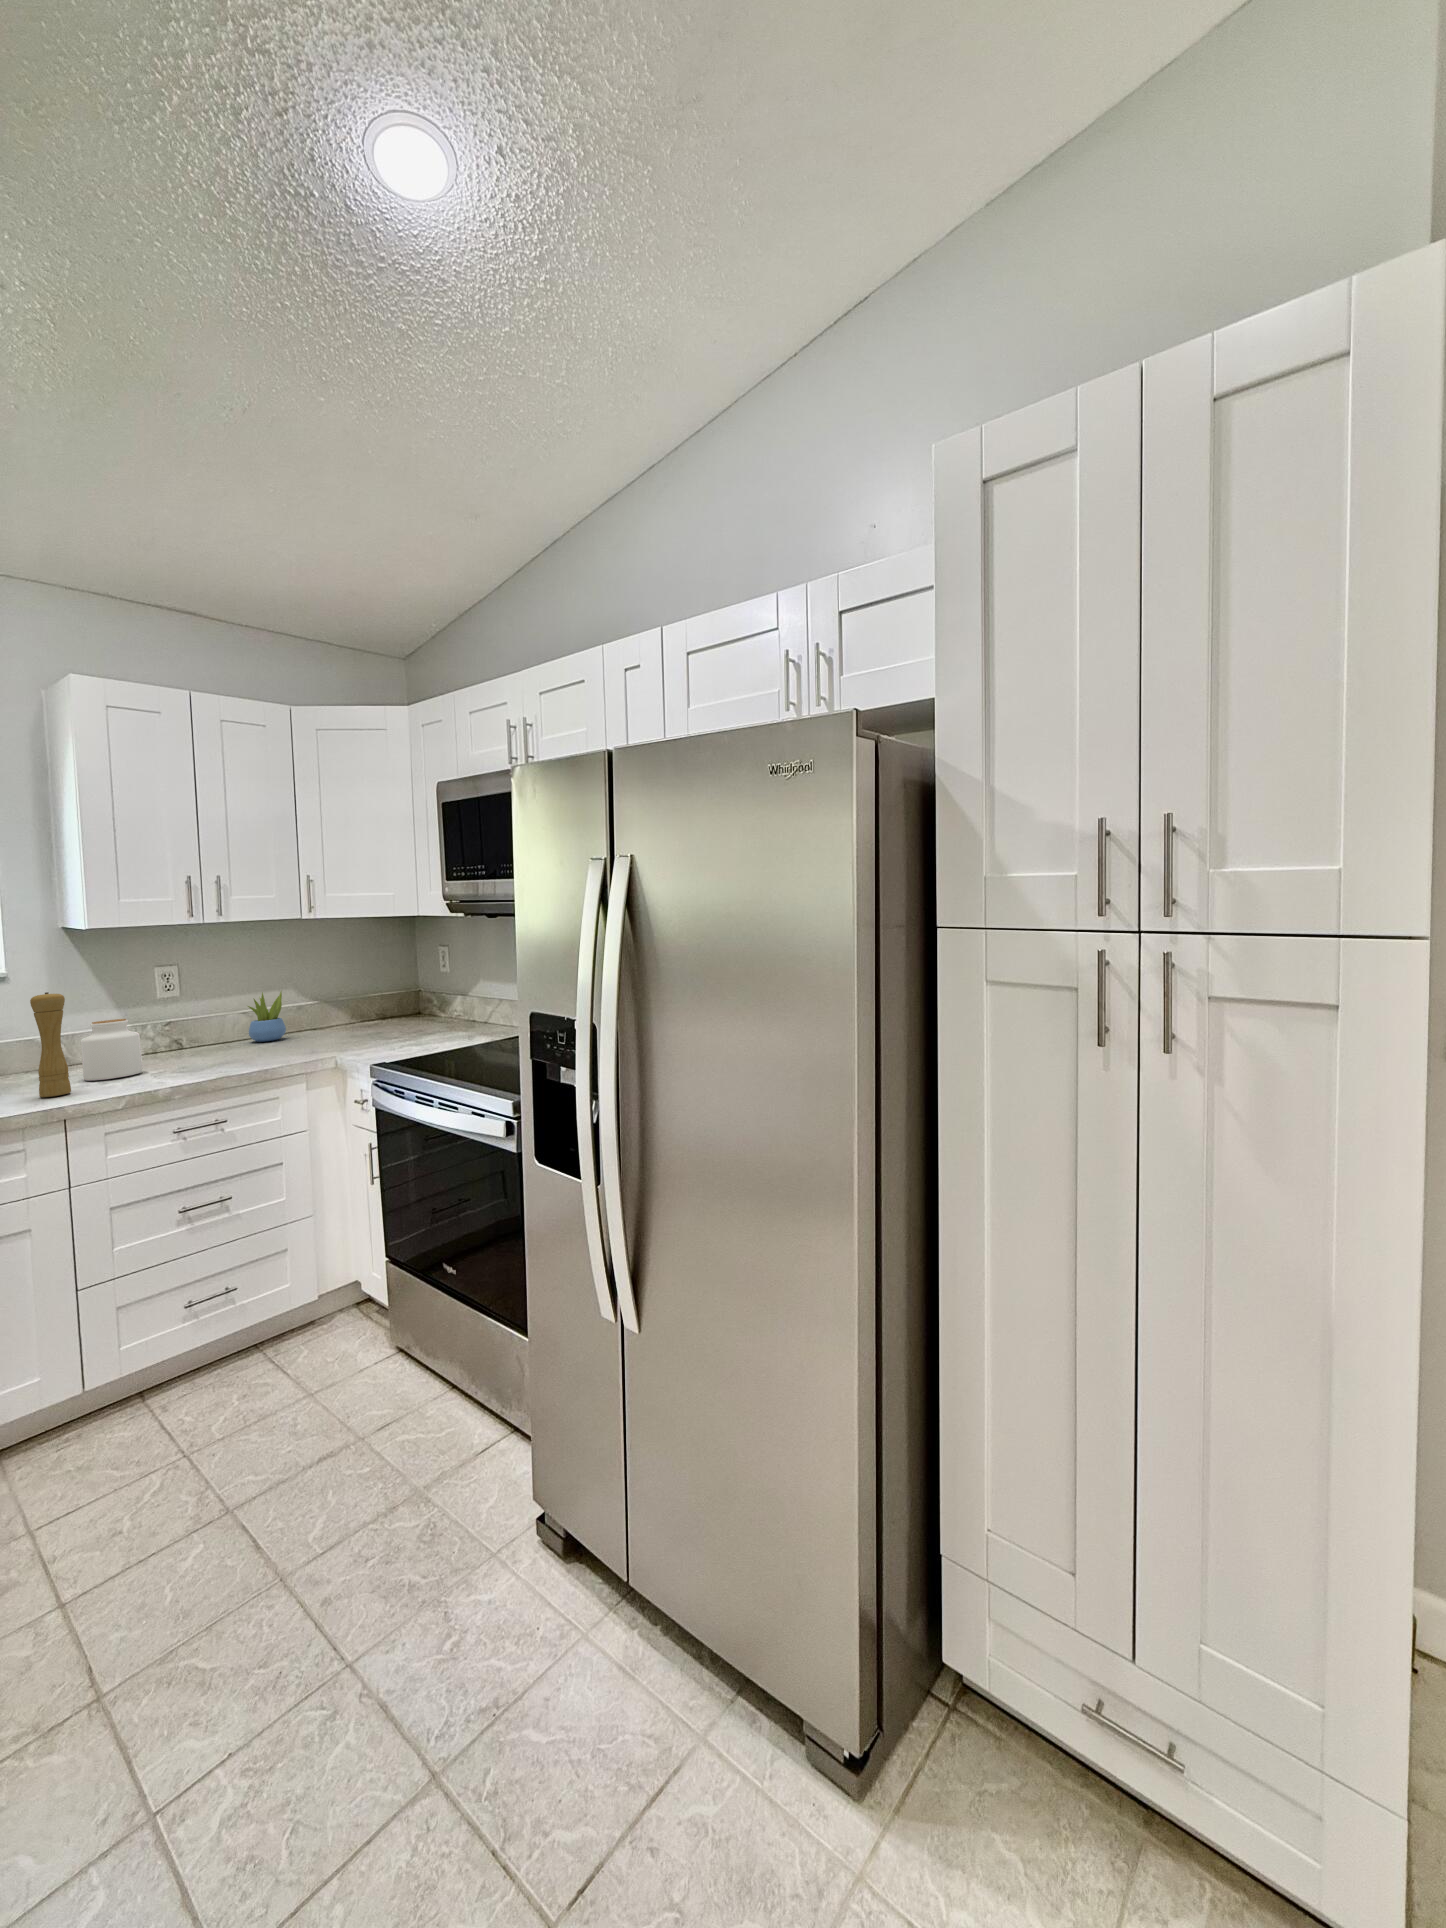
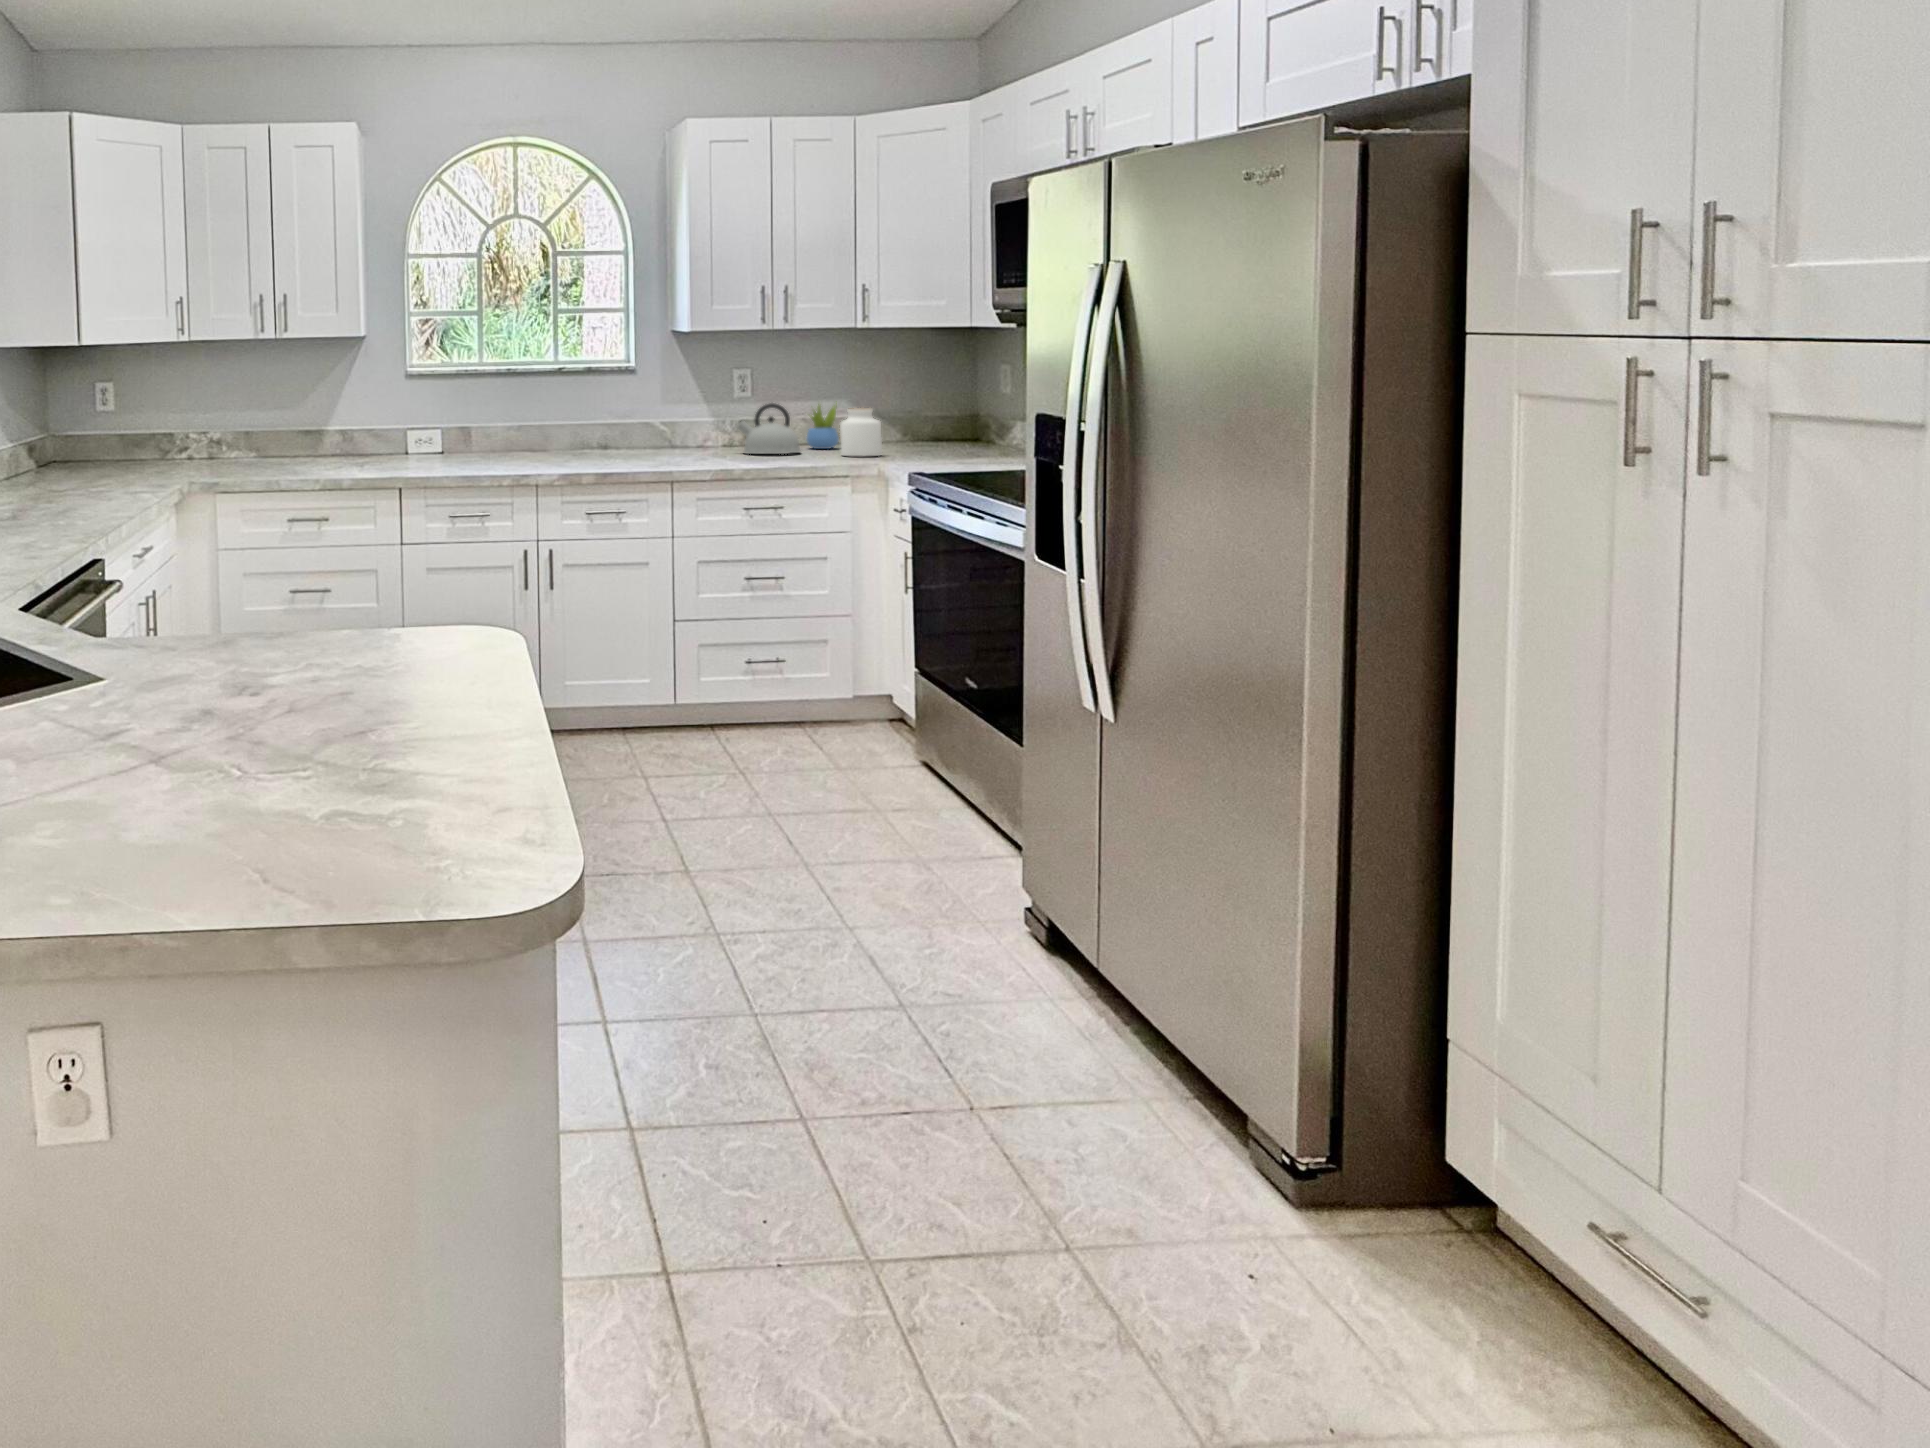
pepper mill: present [30,992,71,1097] -> none [655,383,678,465]
kettle: none [159,1001,244,1060] -> present [738,403,800,454]
jar: present [81,1019,143,1081] -> present [840,408,882,456]

